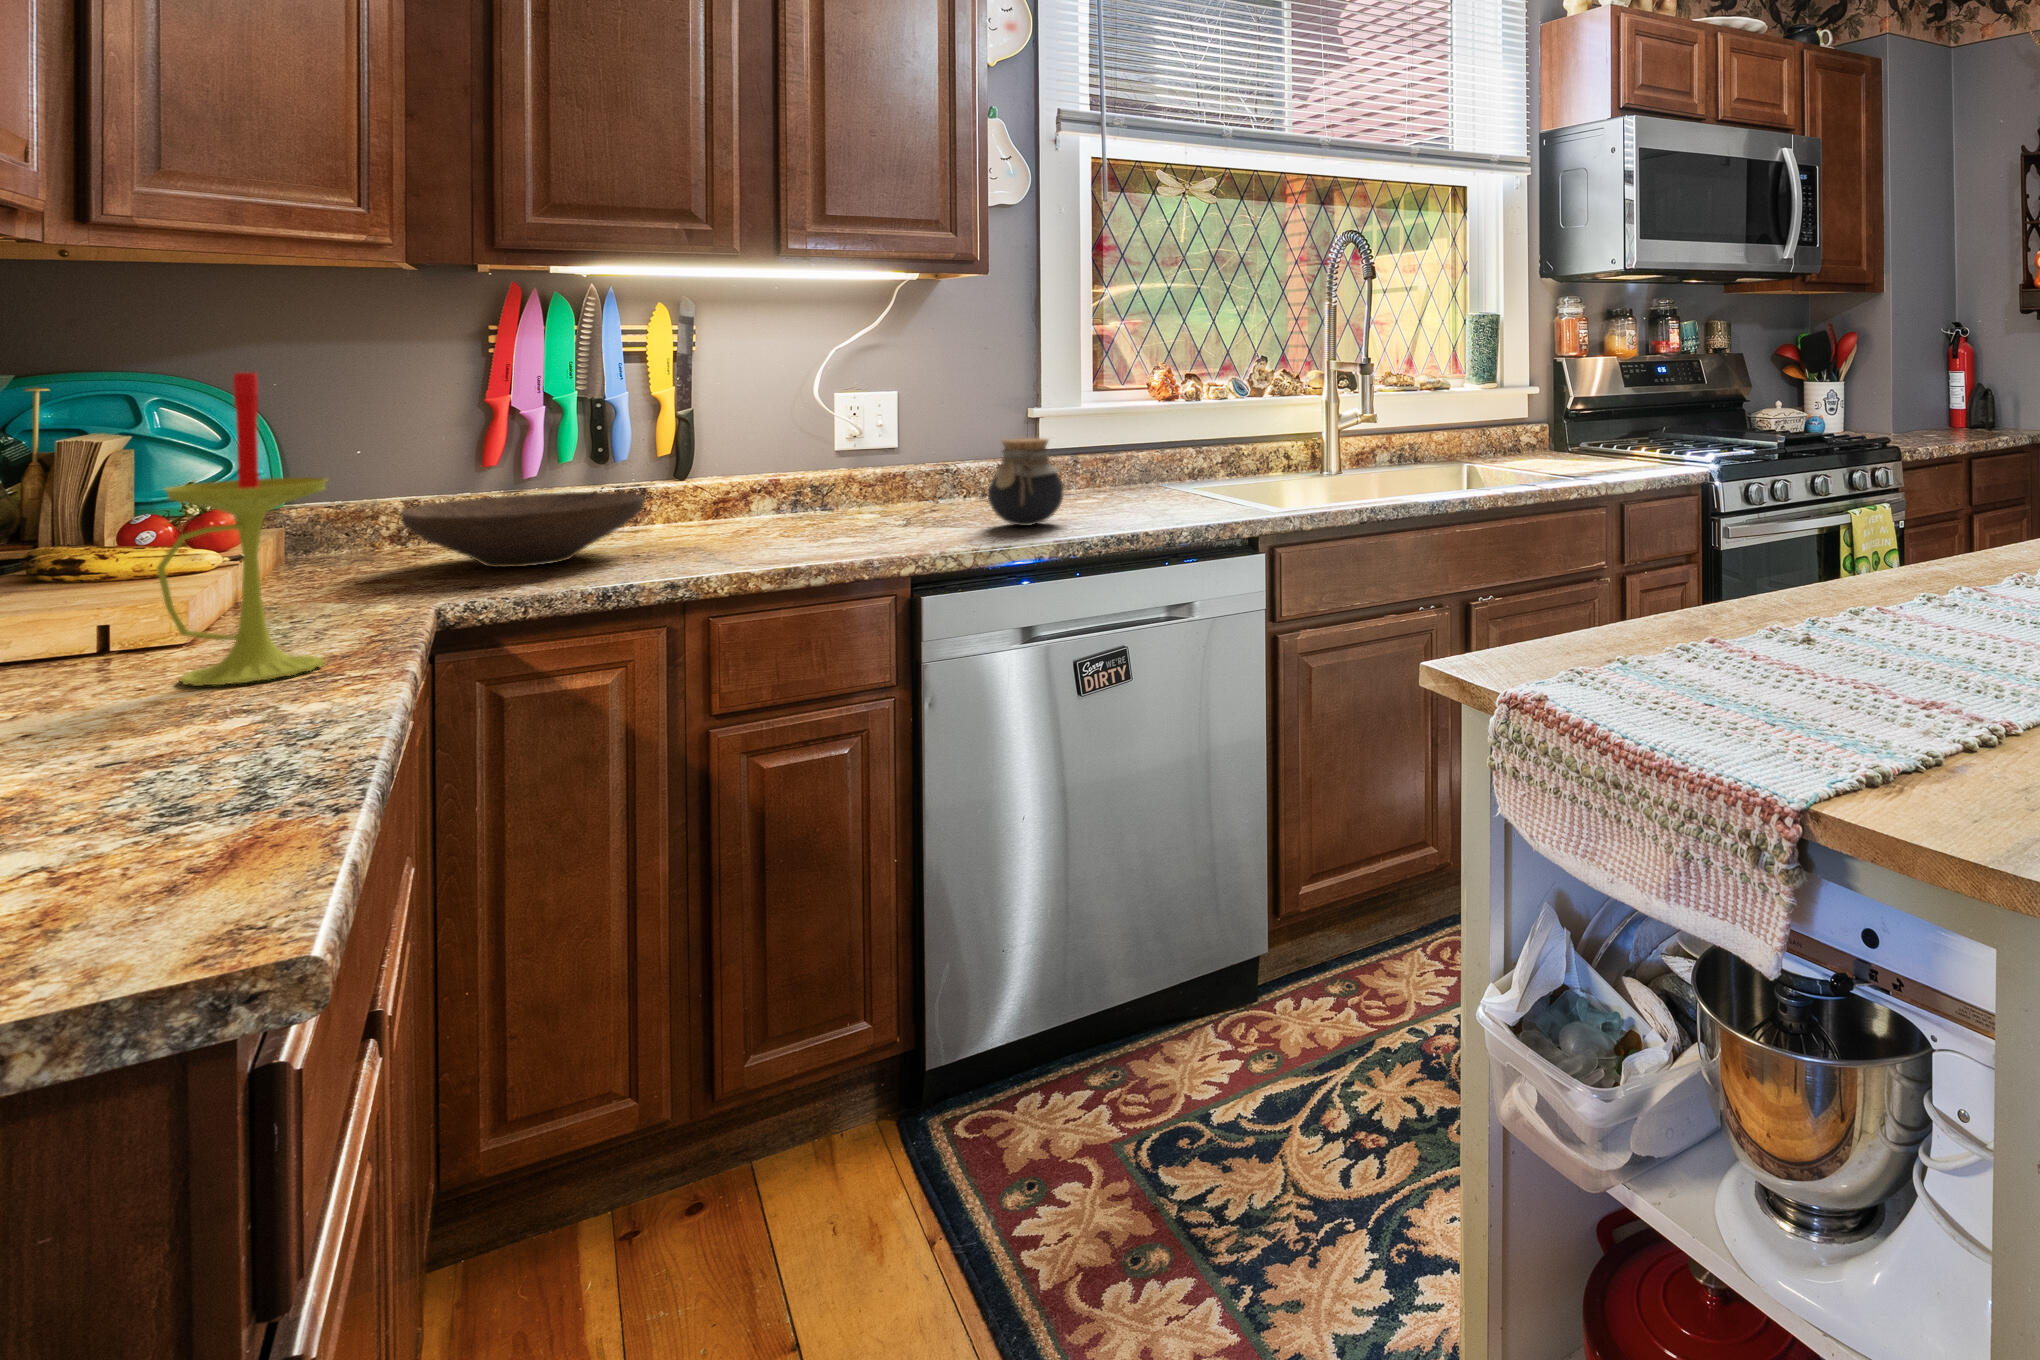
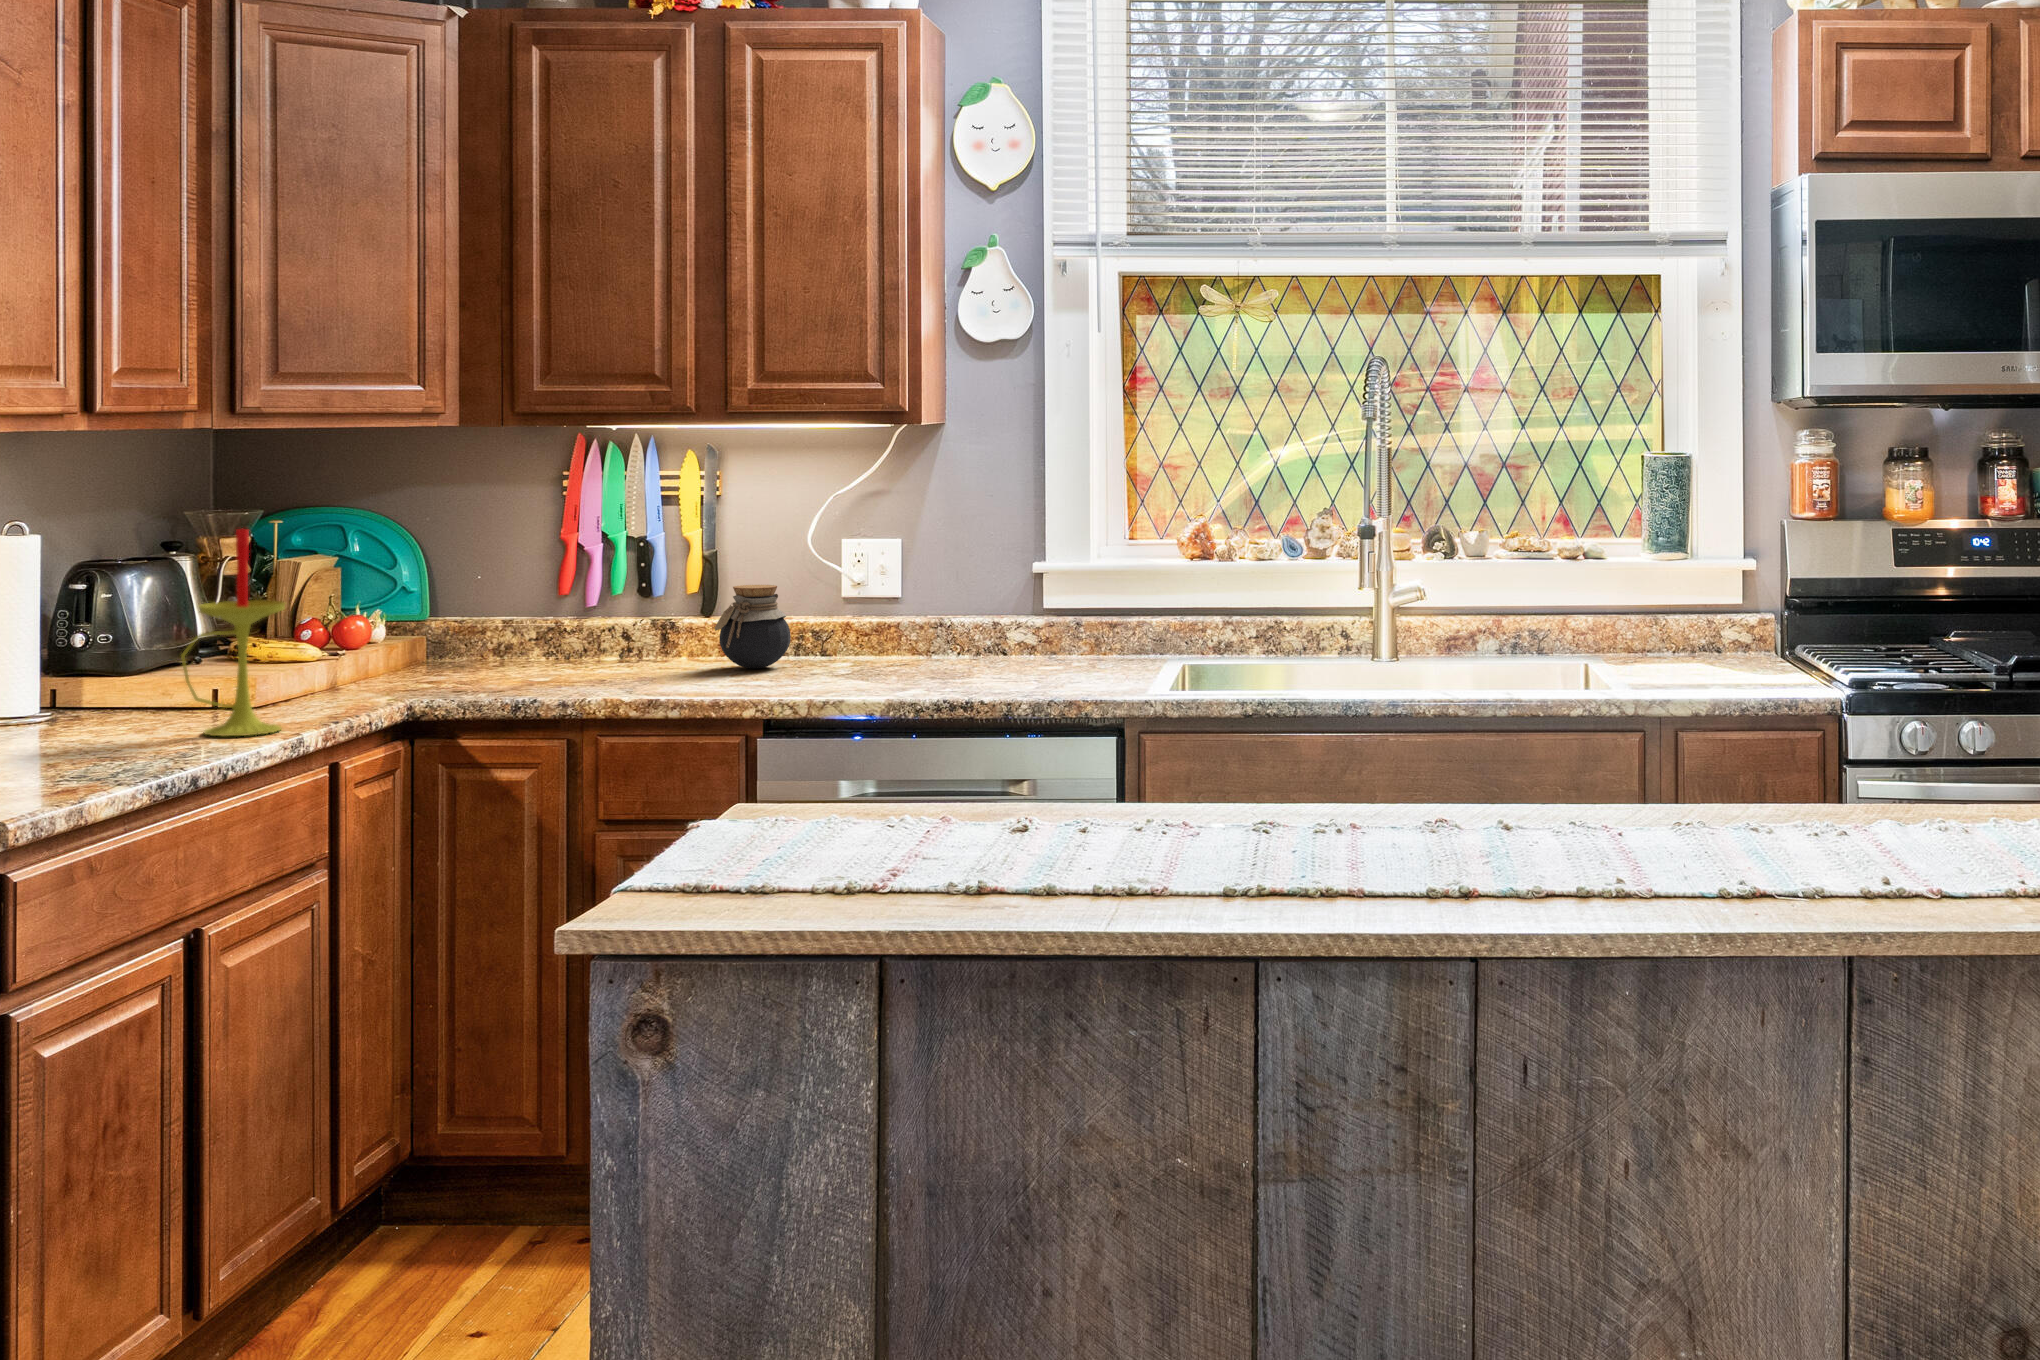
jar: present [988,438,1064,526] -> present [715,585,791,669]
wooden bowl: present [401,492,645,567] -> none [444,621,620,682]

